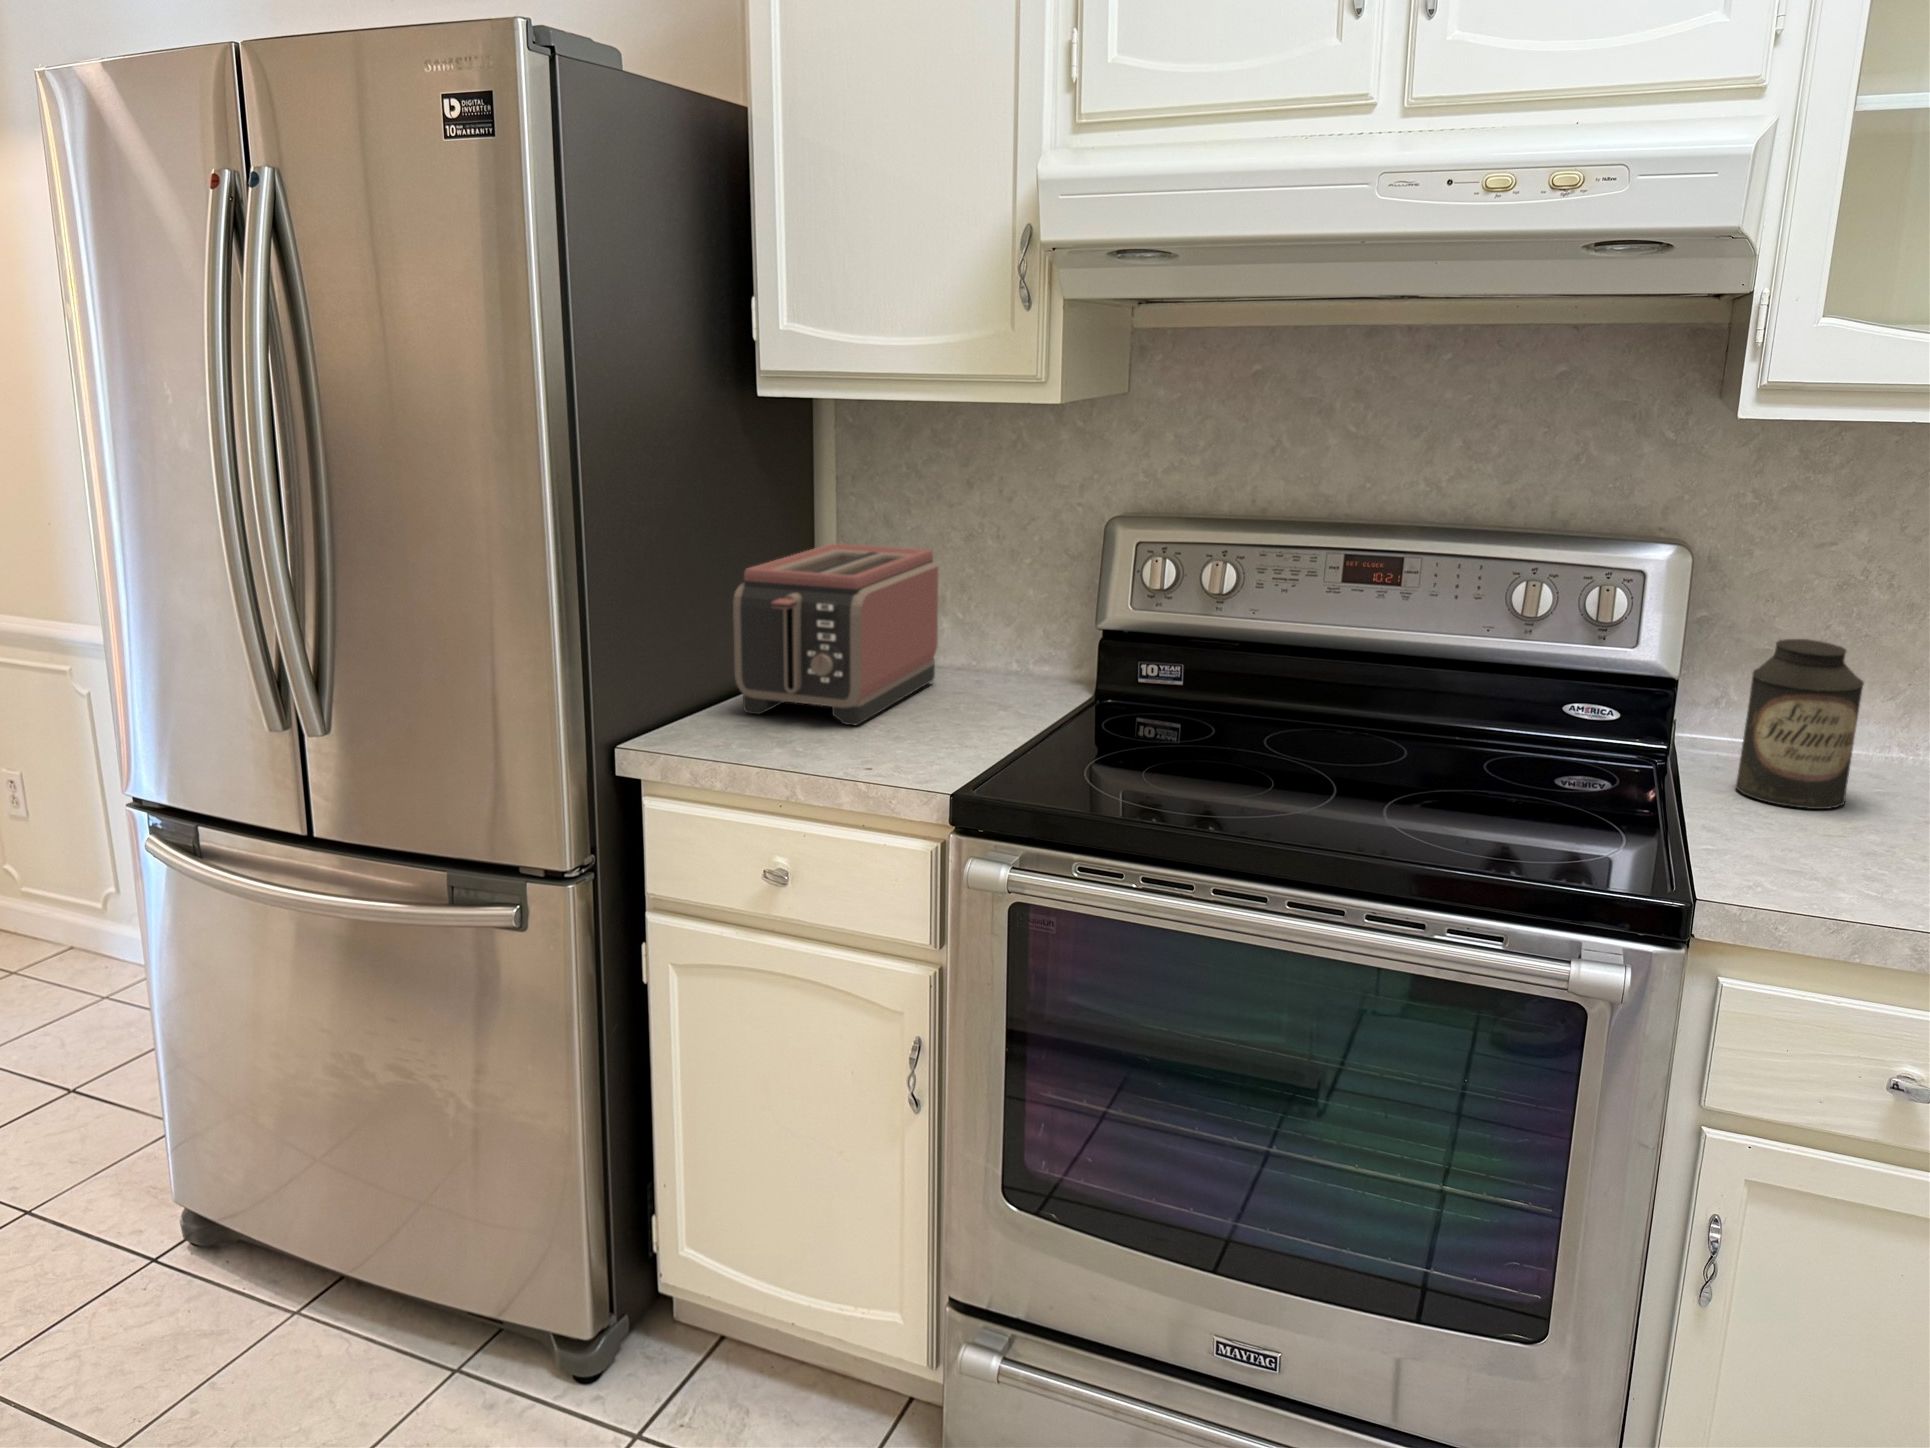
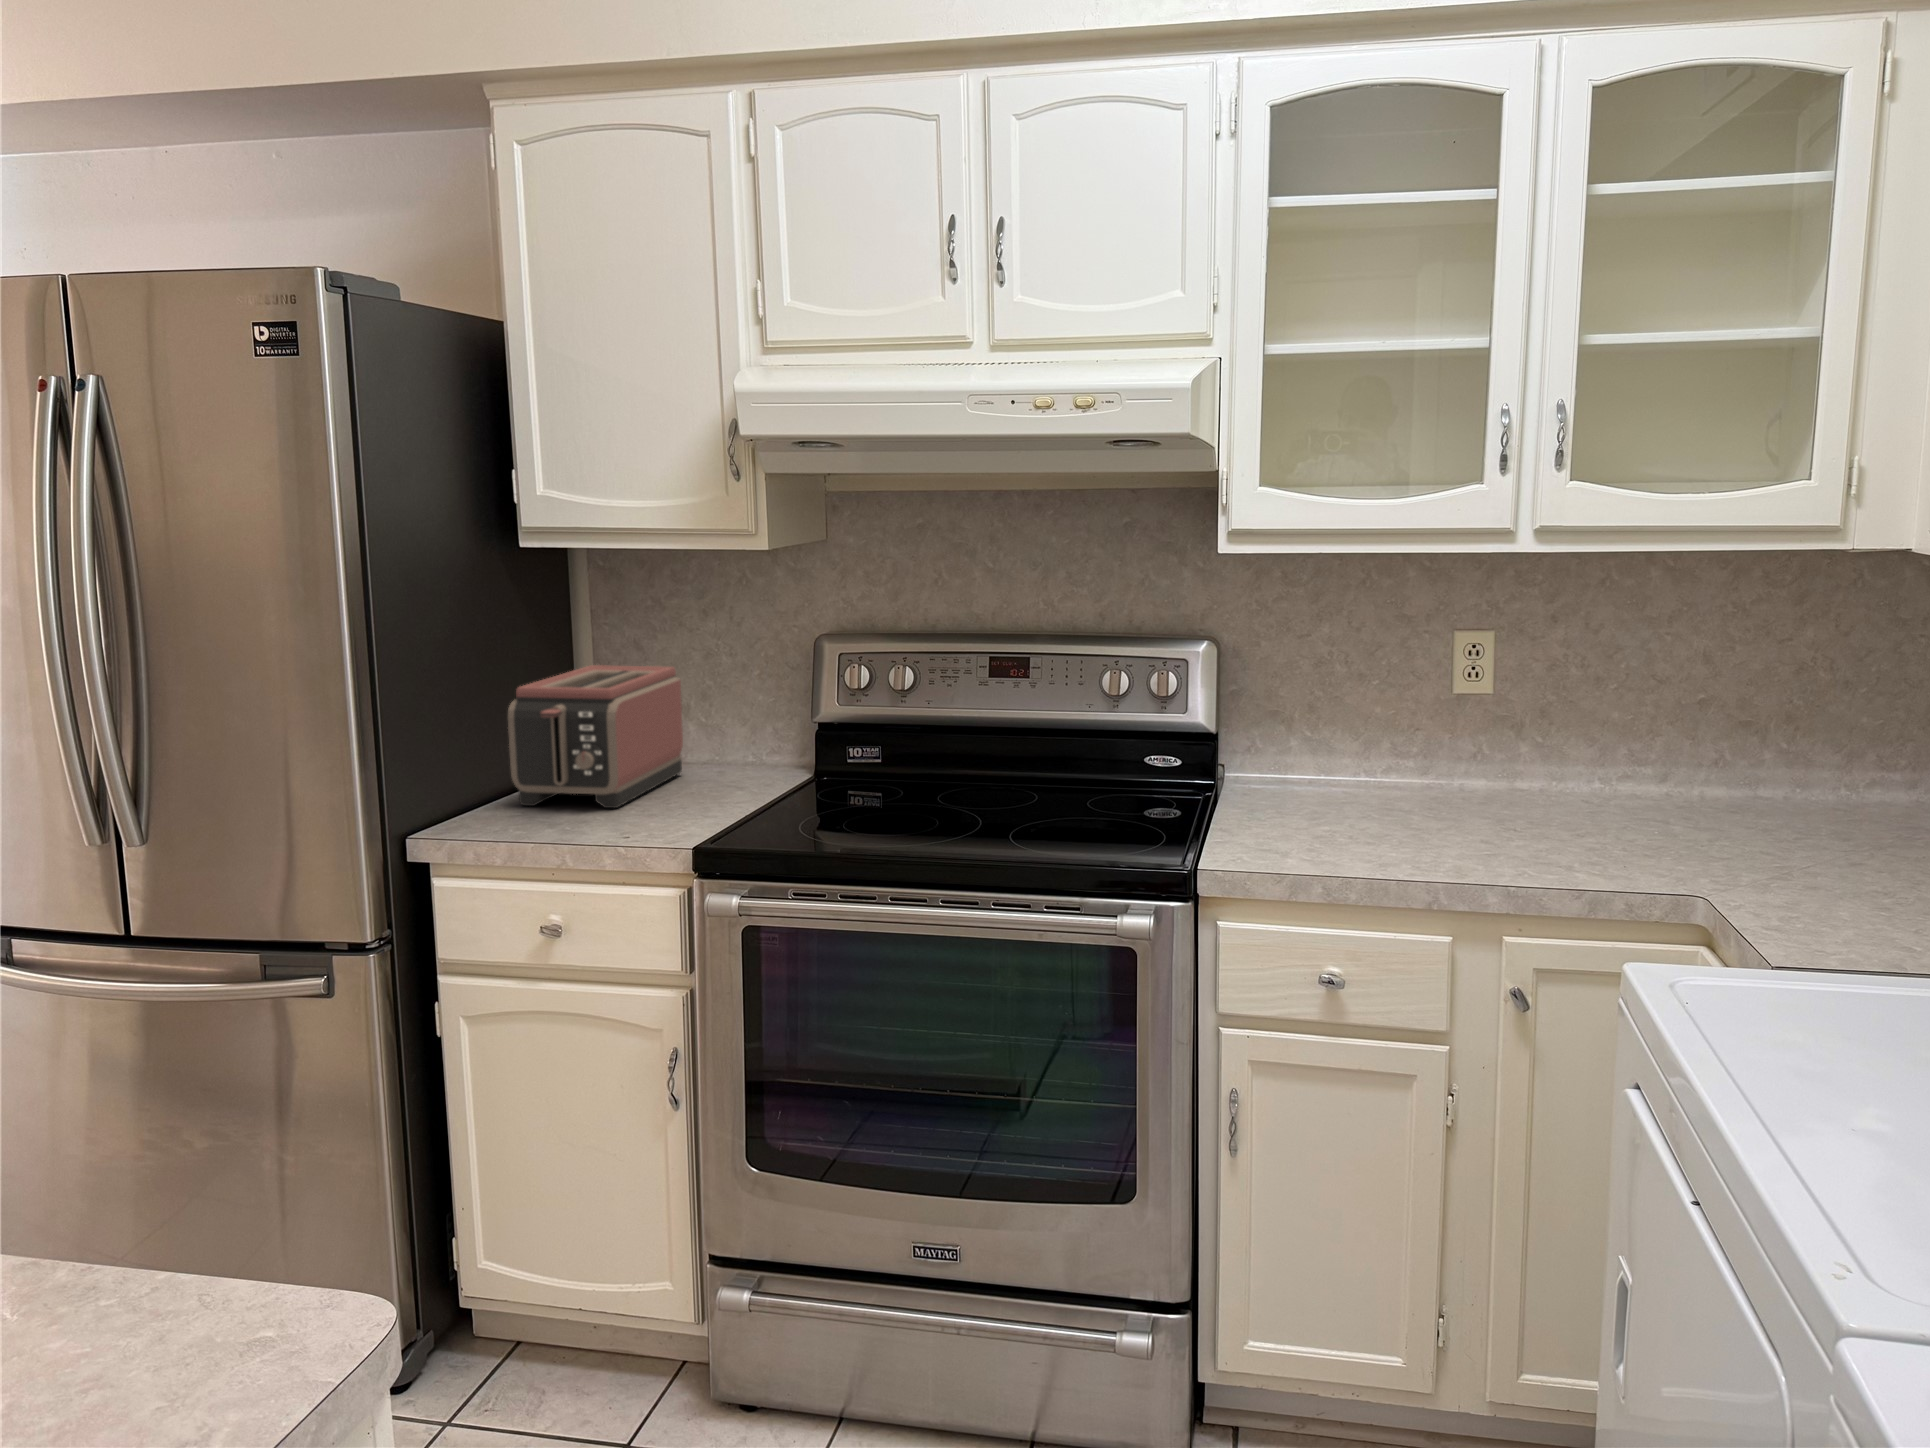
canister: present [1736,639,1864,809] -> none [1253,700,1321,815]

